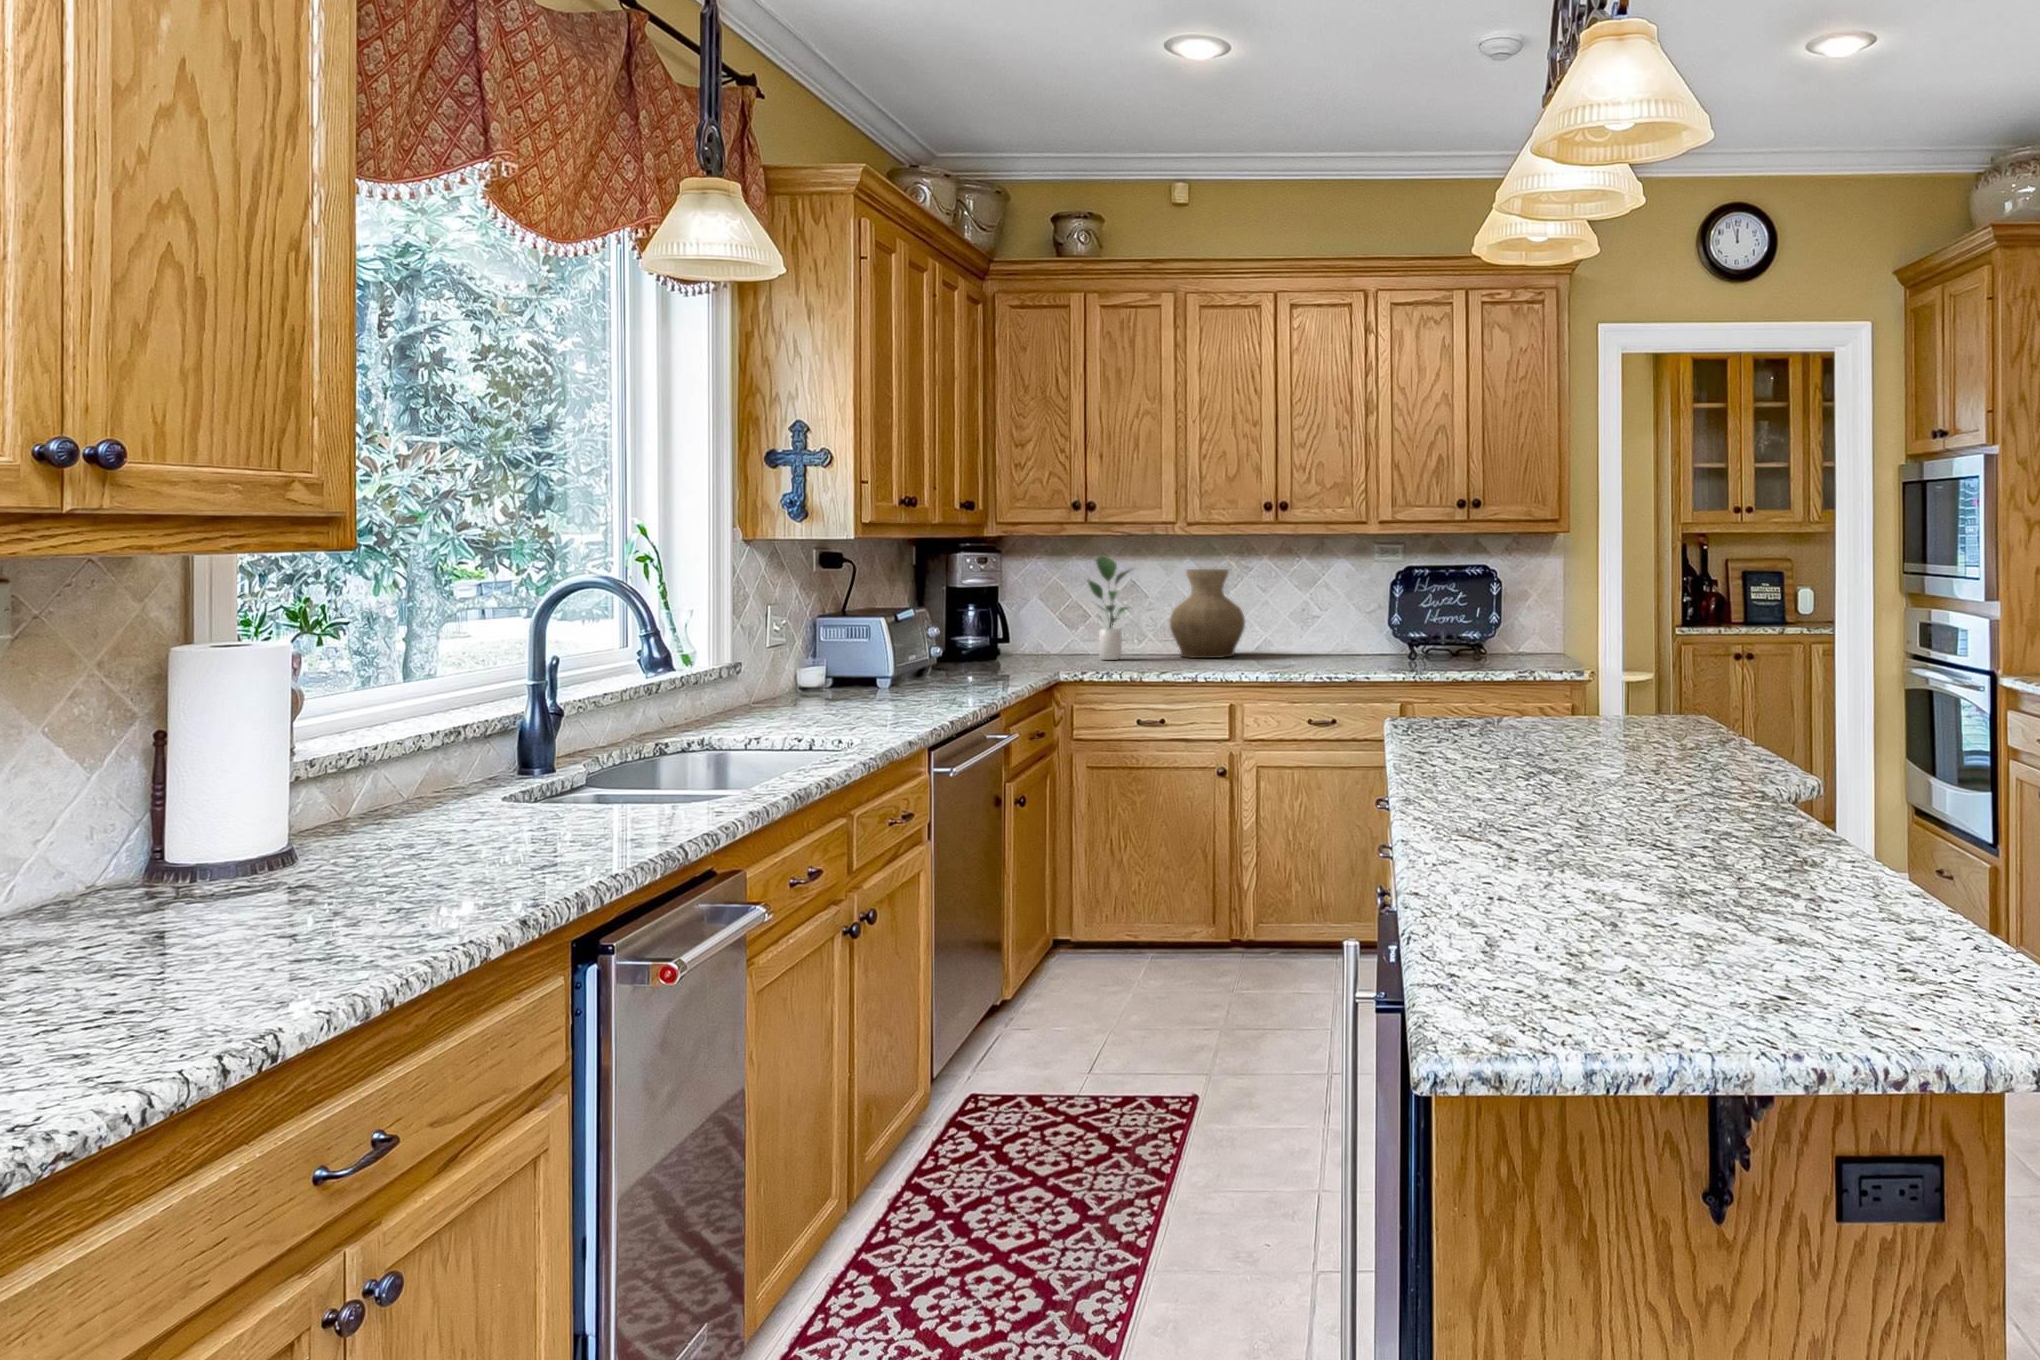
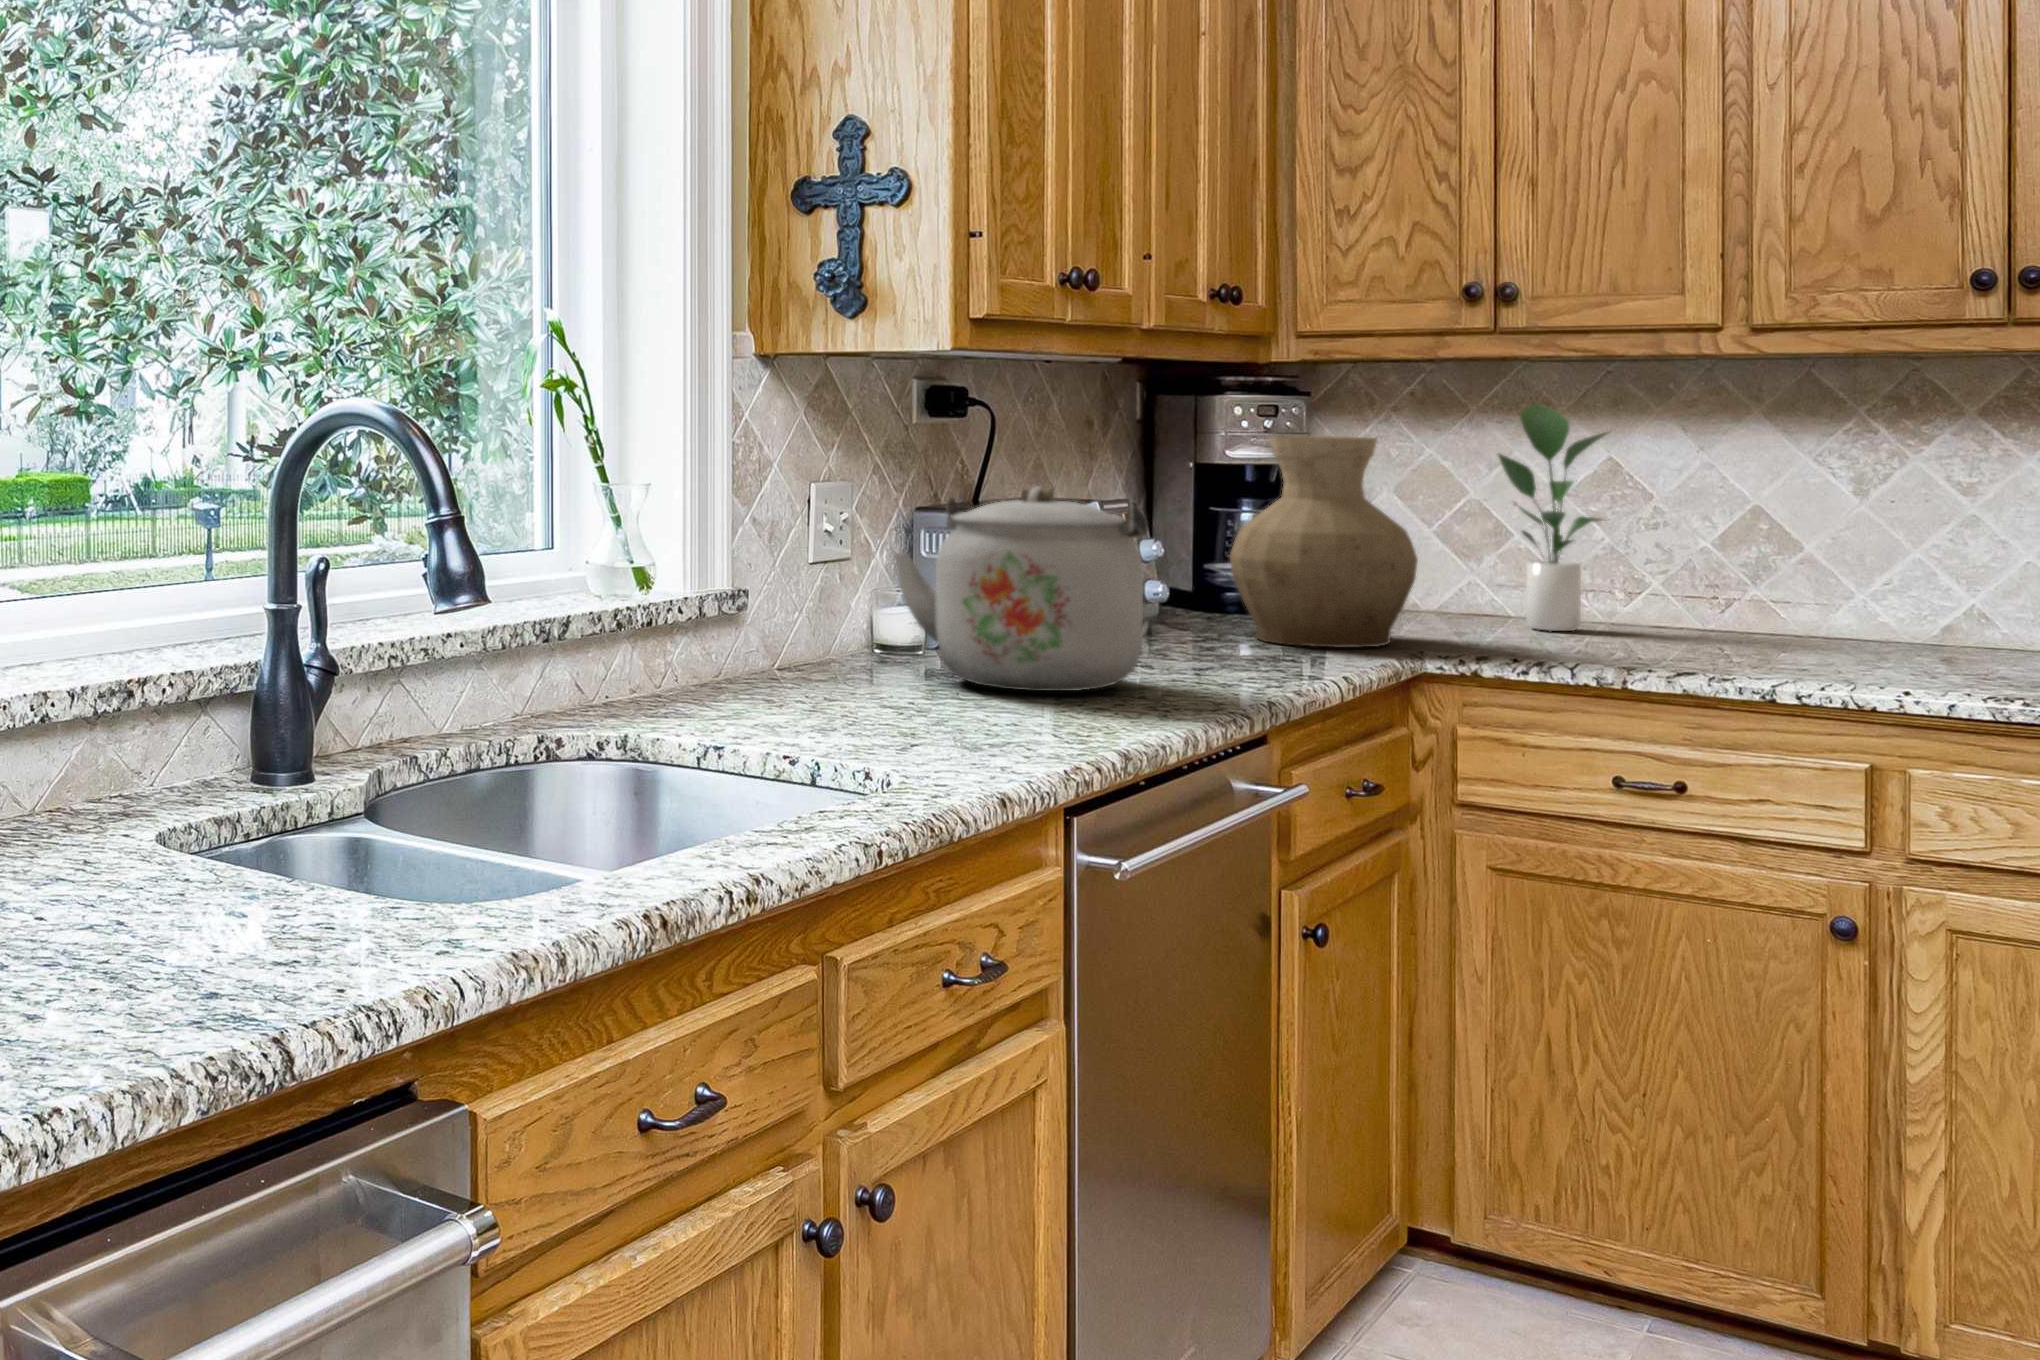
vase: present [1170,569,1245,658] -> present [1230,436,1418,648]
kettle: none [817,604,942,702] -> present [894,486,1148,691]

